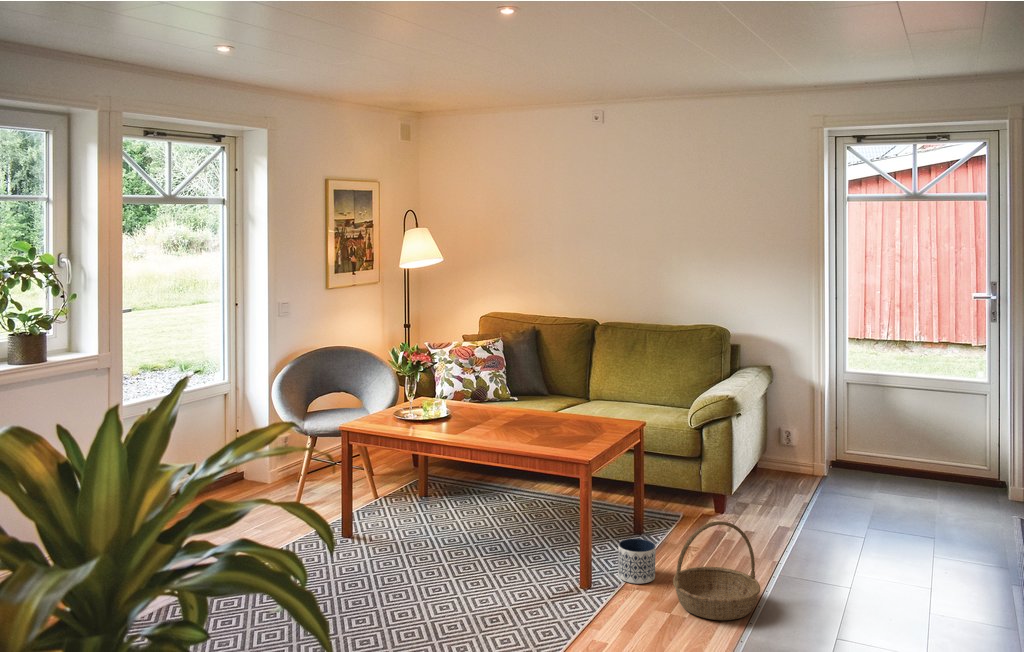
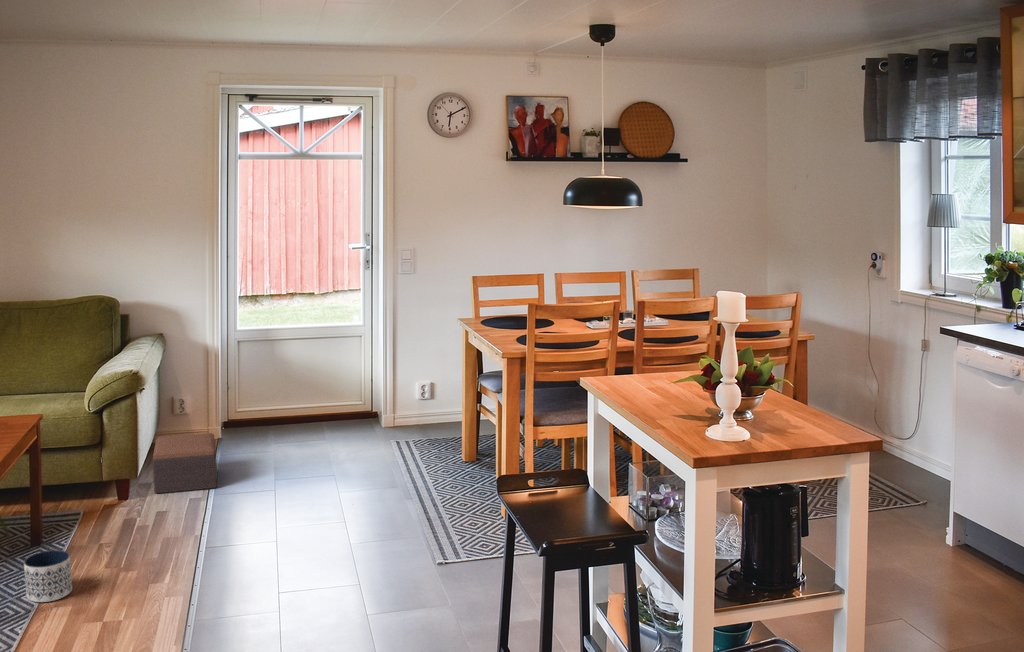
footstool: none [747,462,812,521] -> present [153,433,217,494]
basket: present [673,521,760,620] -> none [99,511,195,616]

